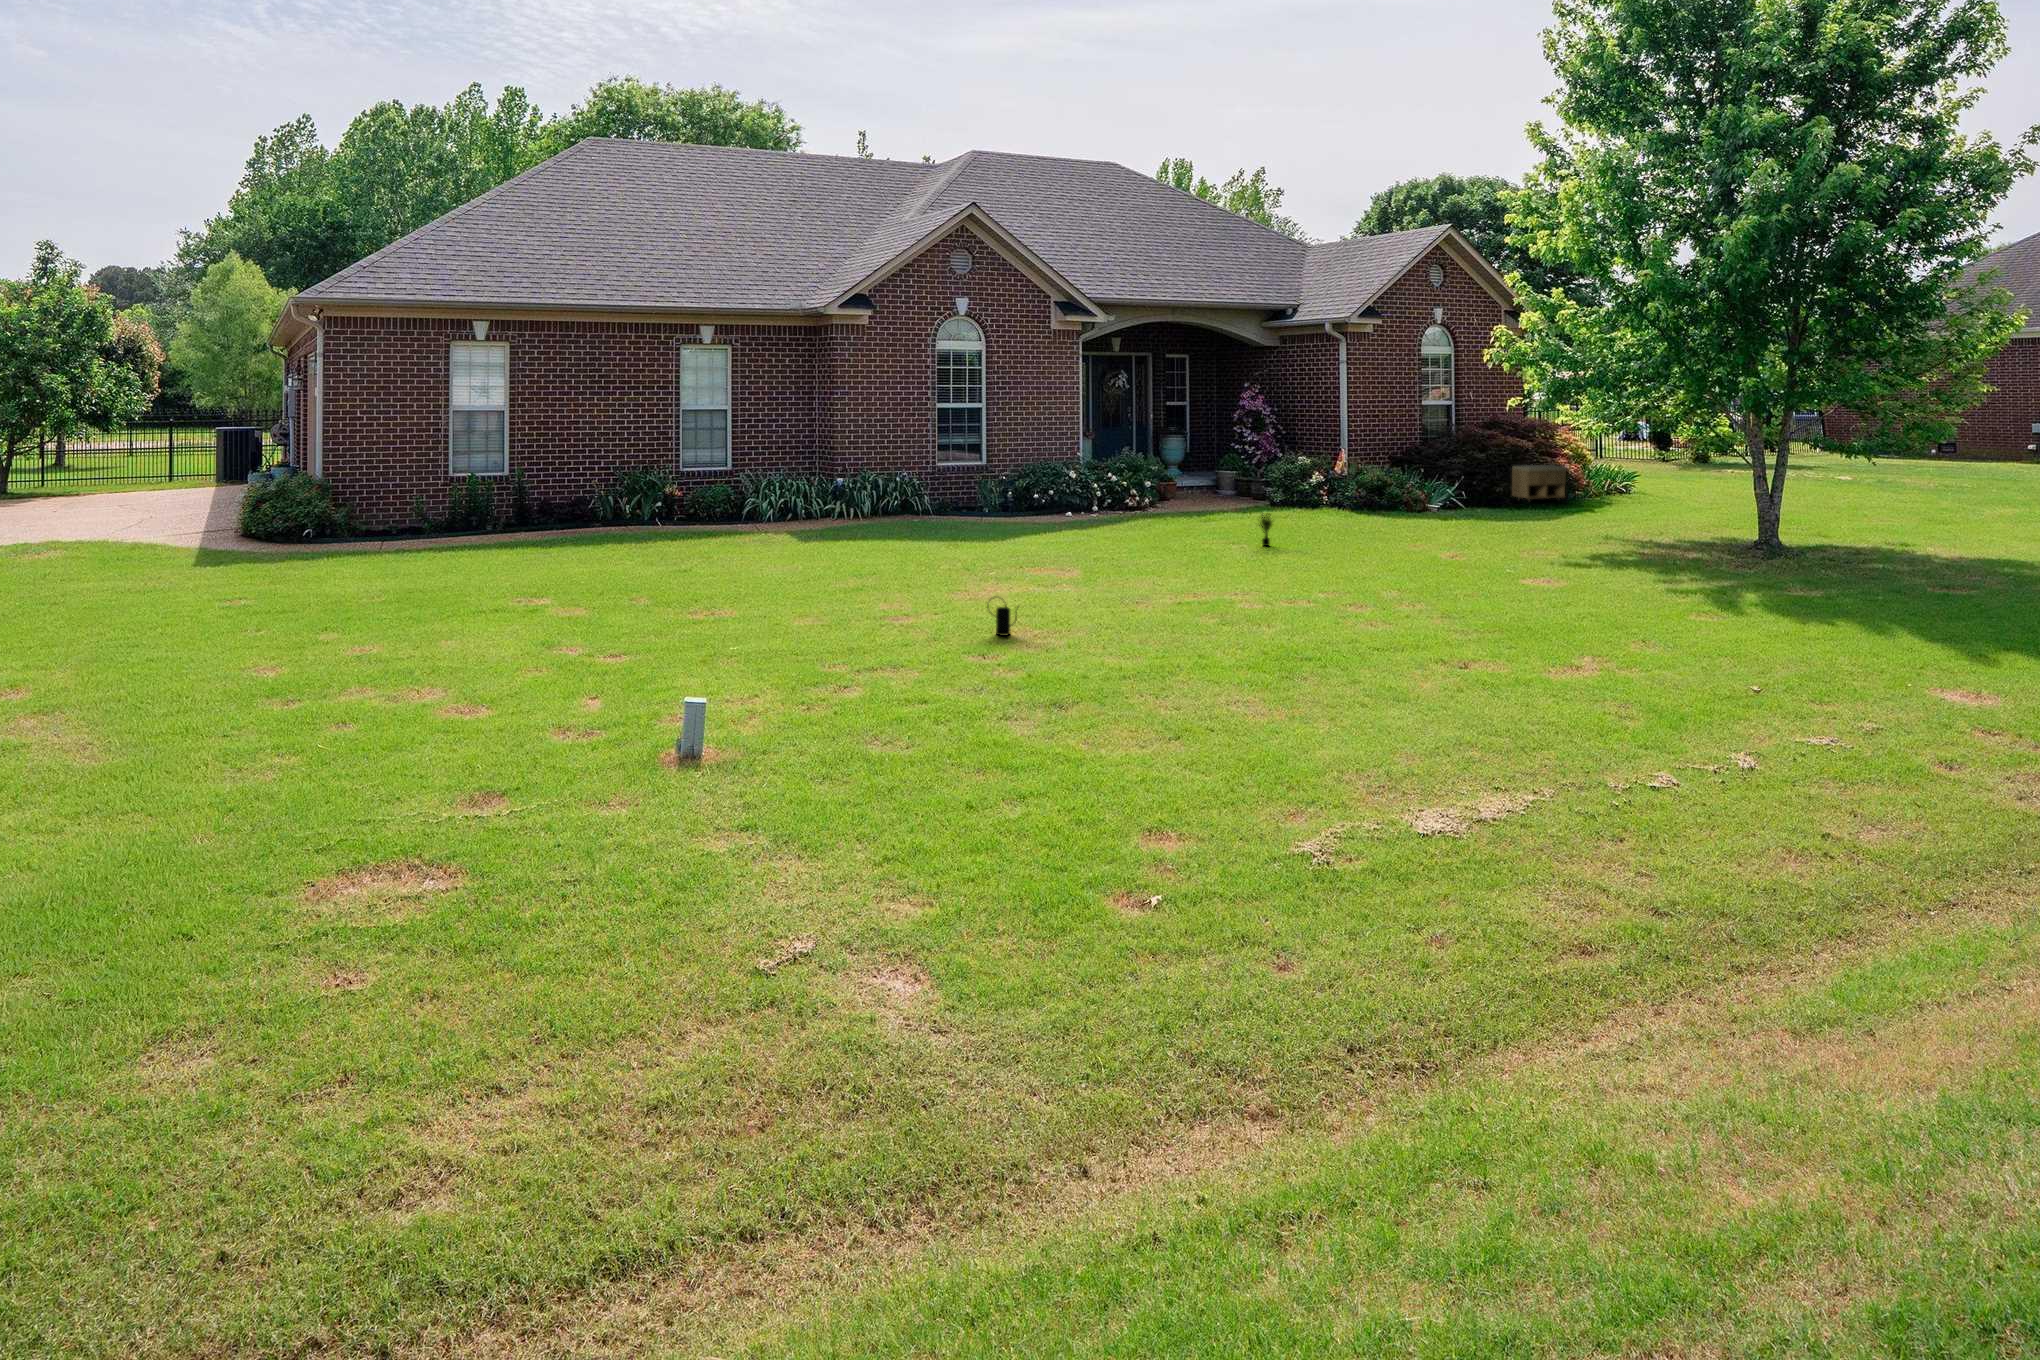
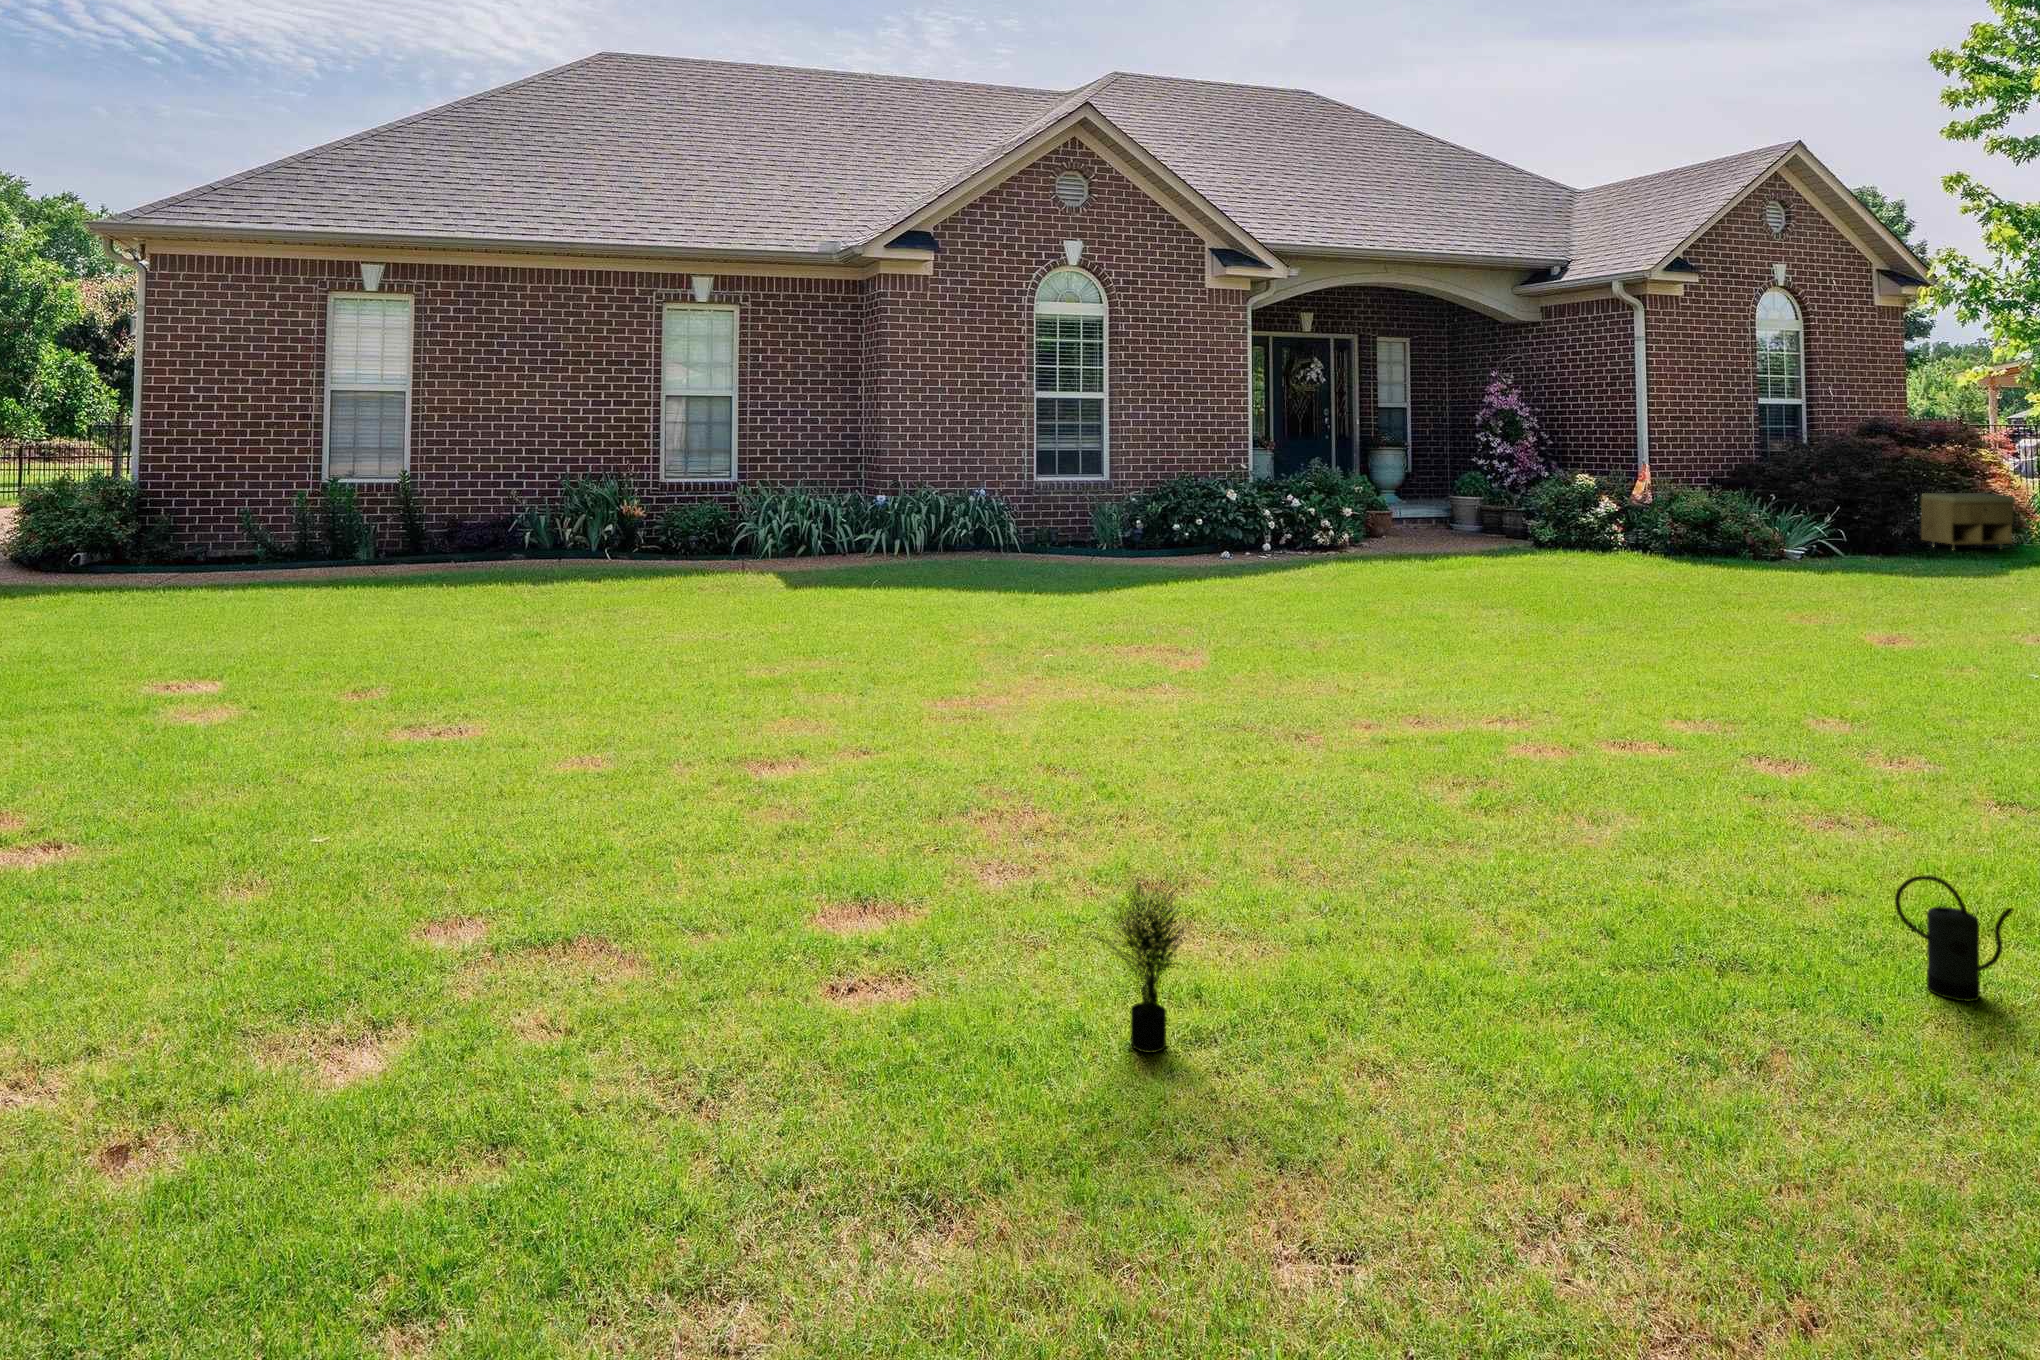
potted plant: present [1259,515,1272,546] -> present [1090,876,1194,1053]
watering can: present [993,598,1017,636] -> present [1895,876,2013,1001]

